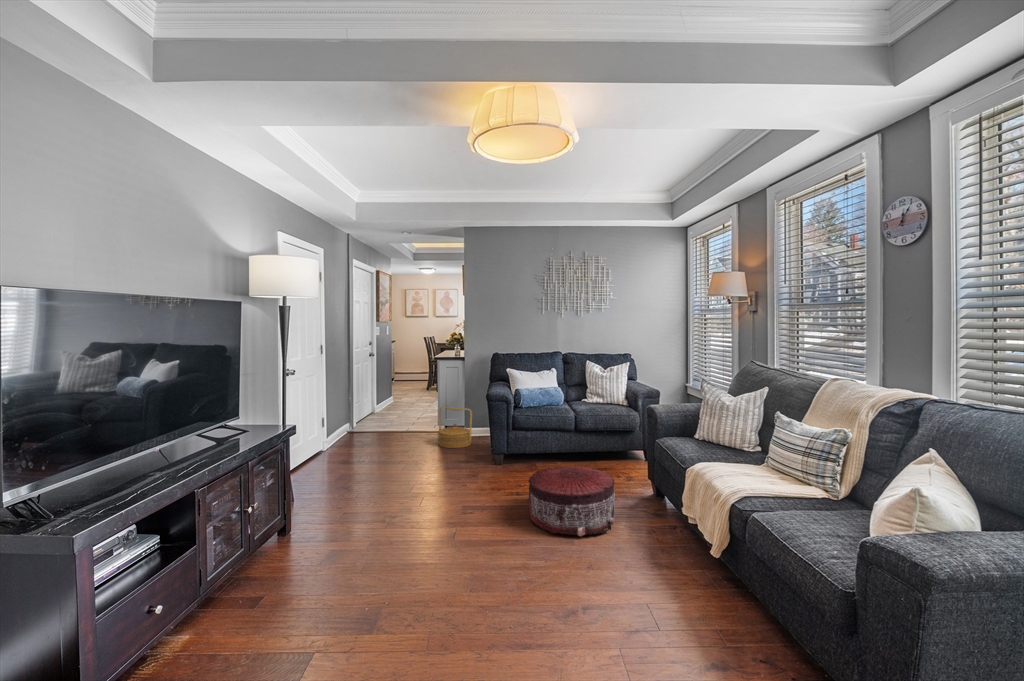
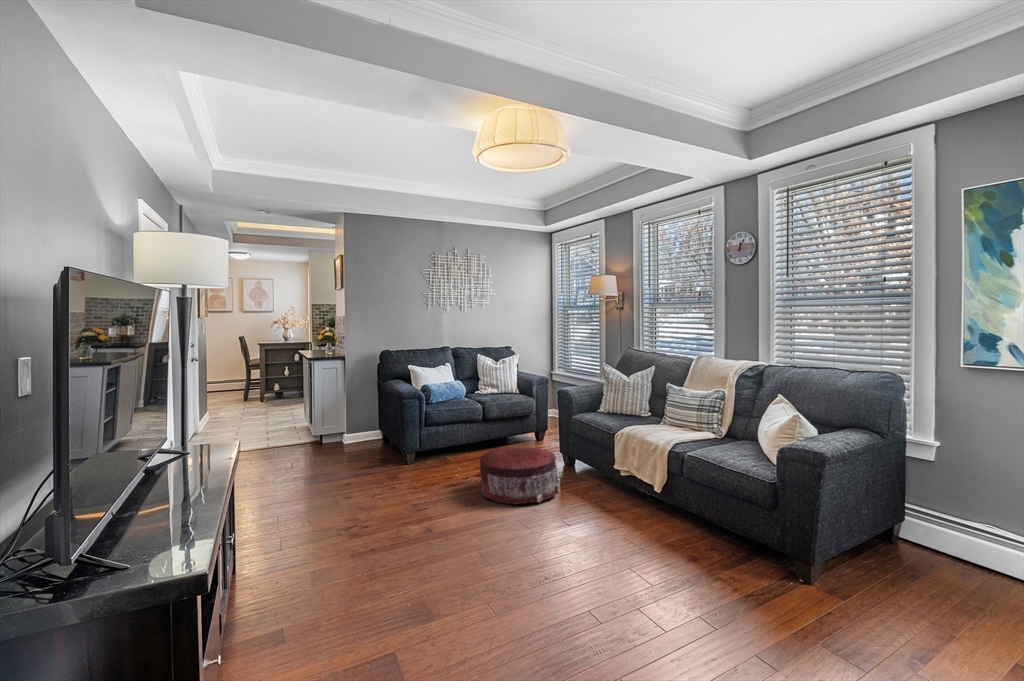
woven basket: present [438,406,472,448] -> none [323,410,365,454]

